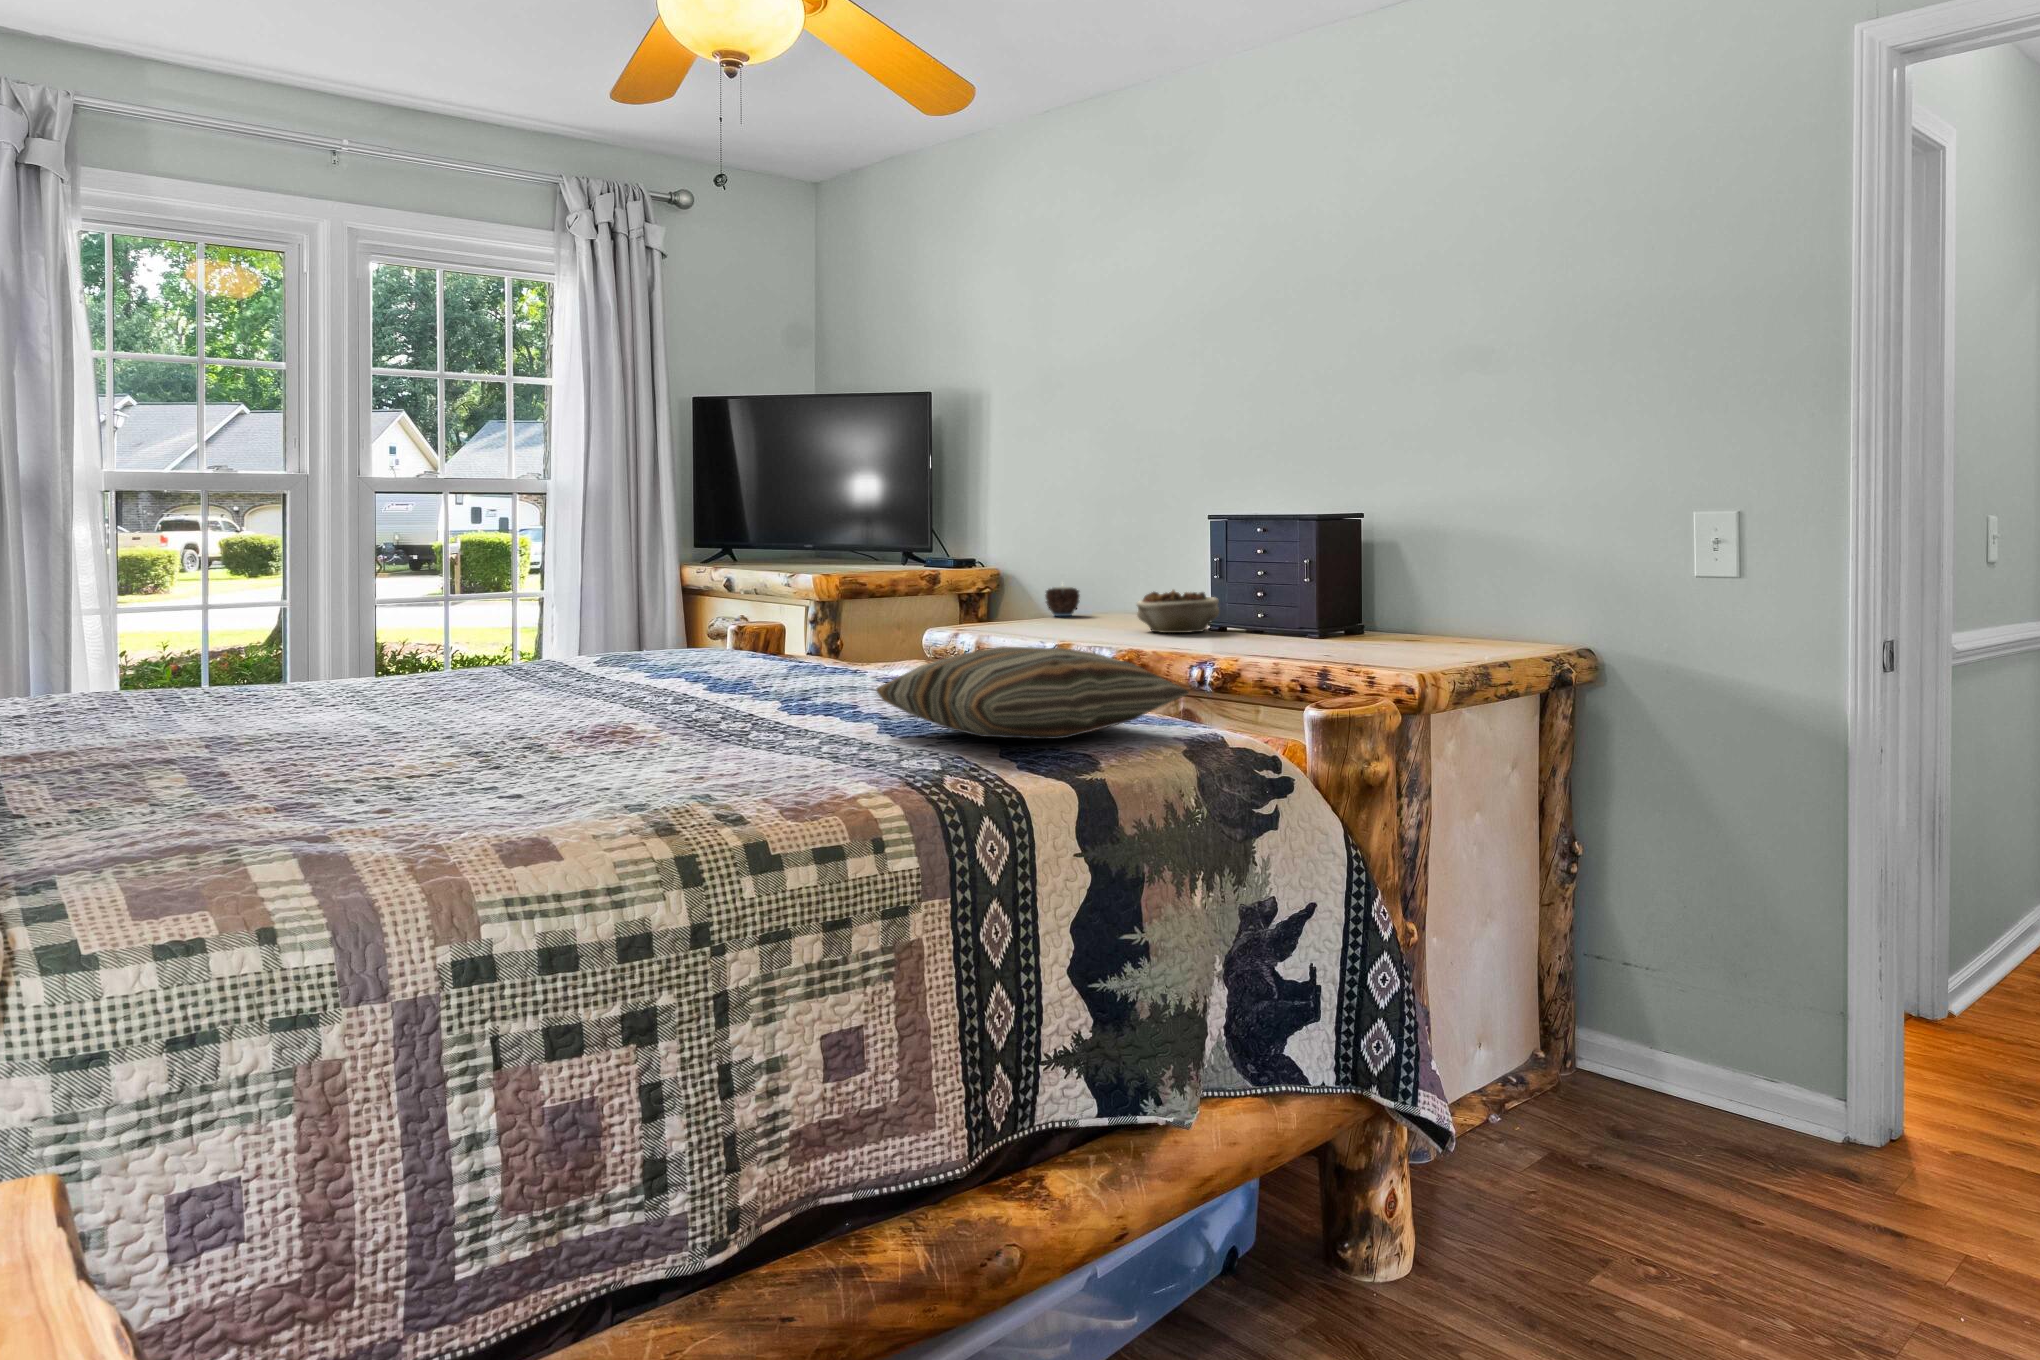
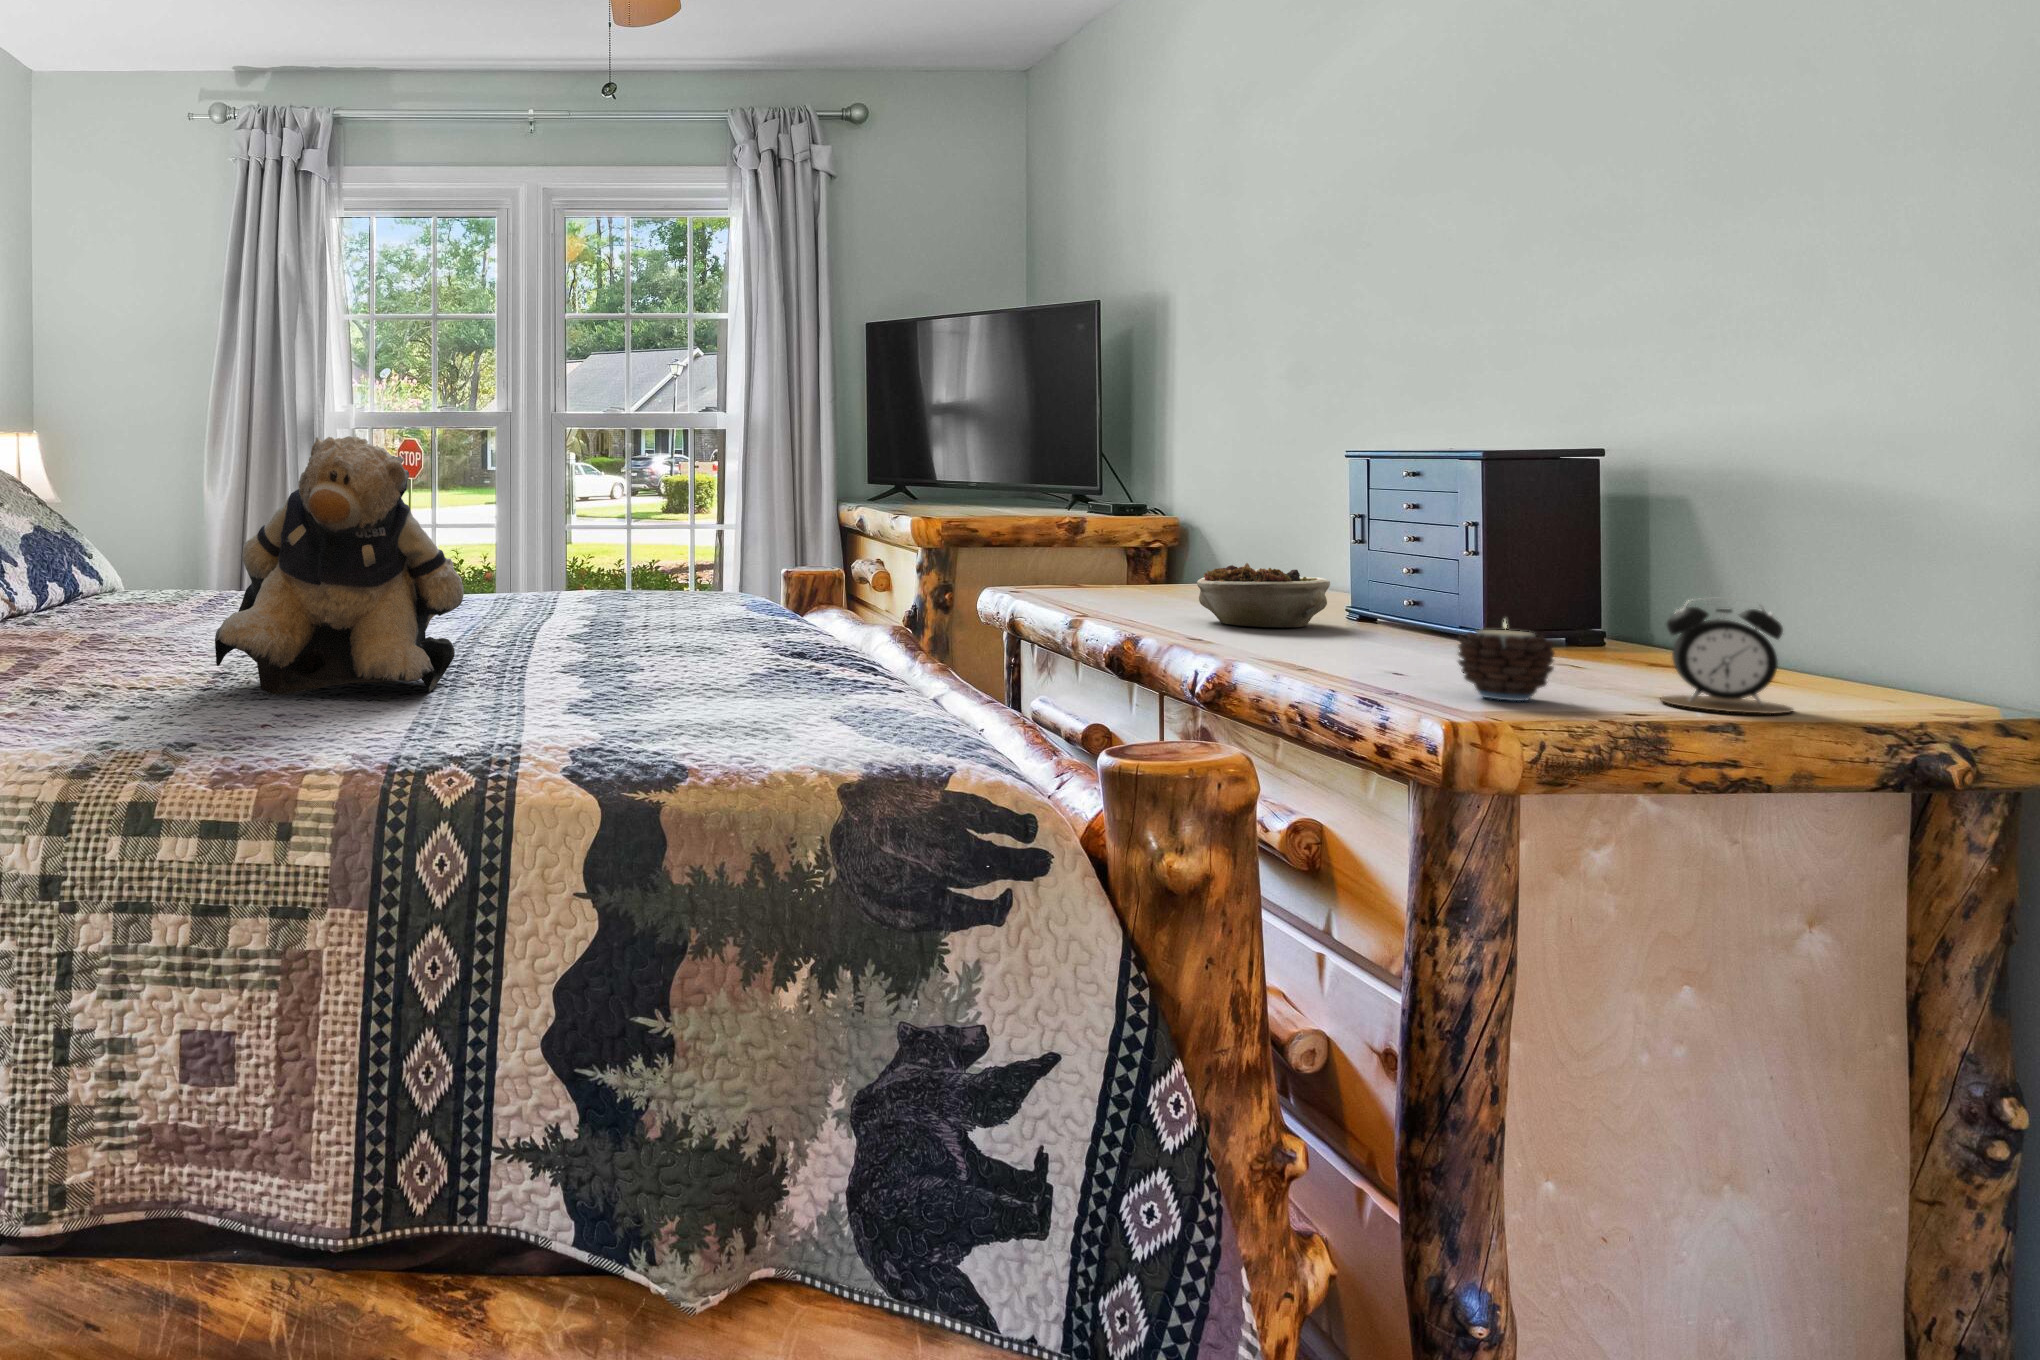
teddy bear: none [533,504,774,755] -> present [215,436,464,695]
candle: present [1045,587,1080,616] -> present [1458,624,1554,701]
alarm clock: none [1460,593,1519,655] -> present [1661,598,1793,714]
pillow: present [876,647,1189,739] -> none [515,616,842,741]

